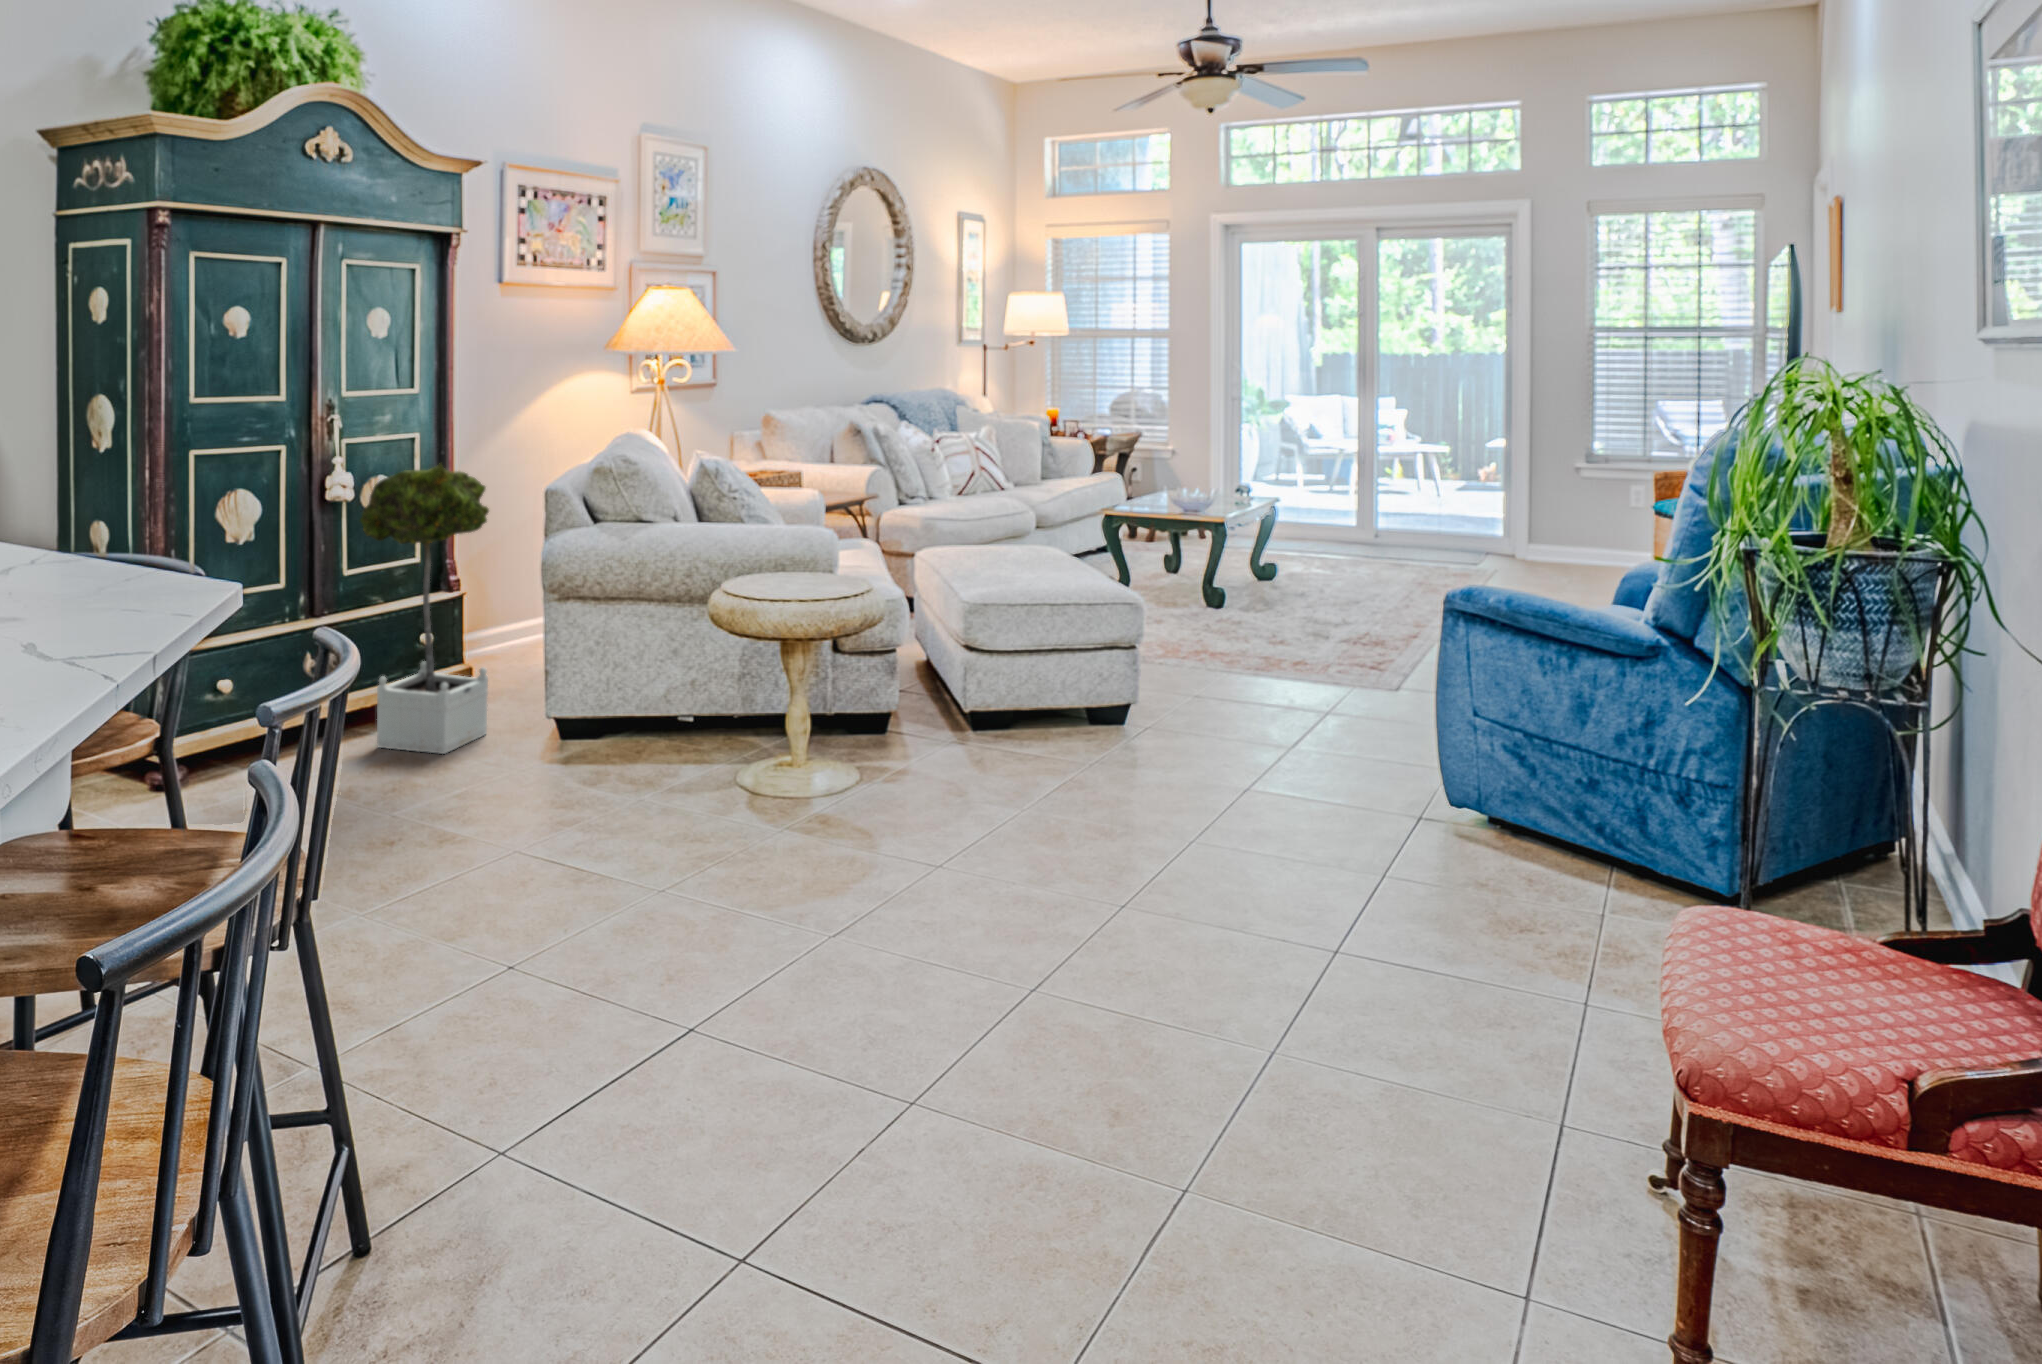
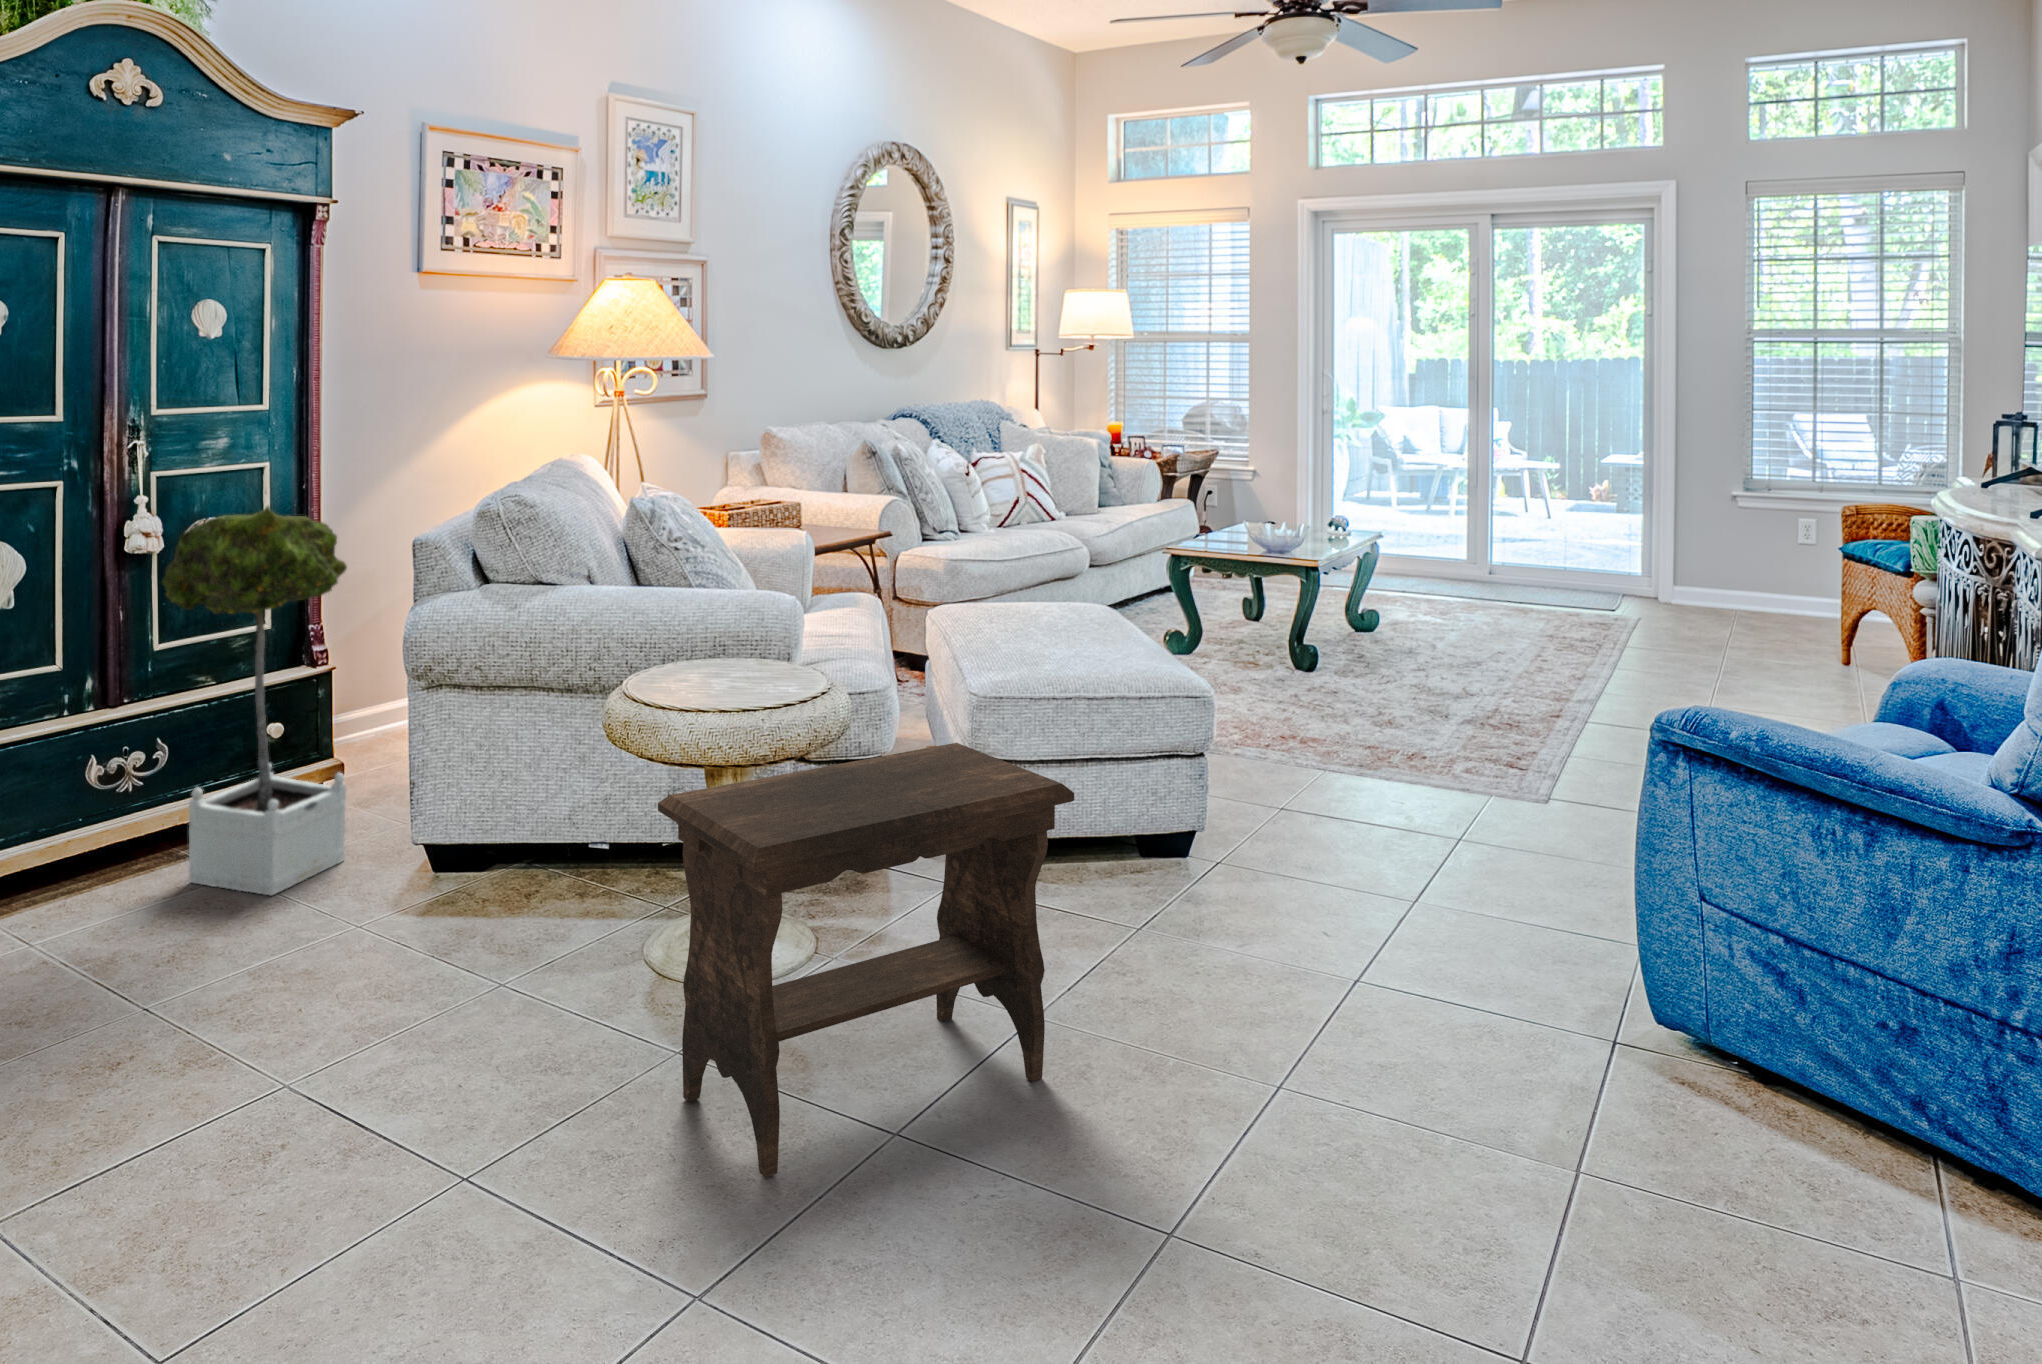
footstool: none [772,620,1051,885] -> present [658,743,1074,1178]

